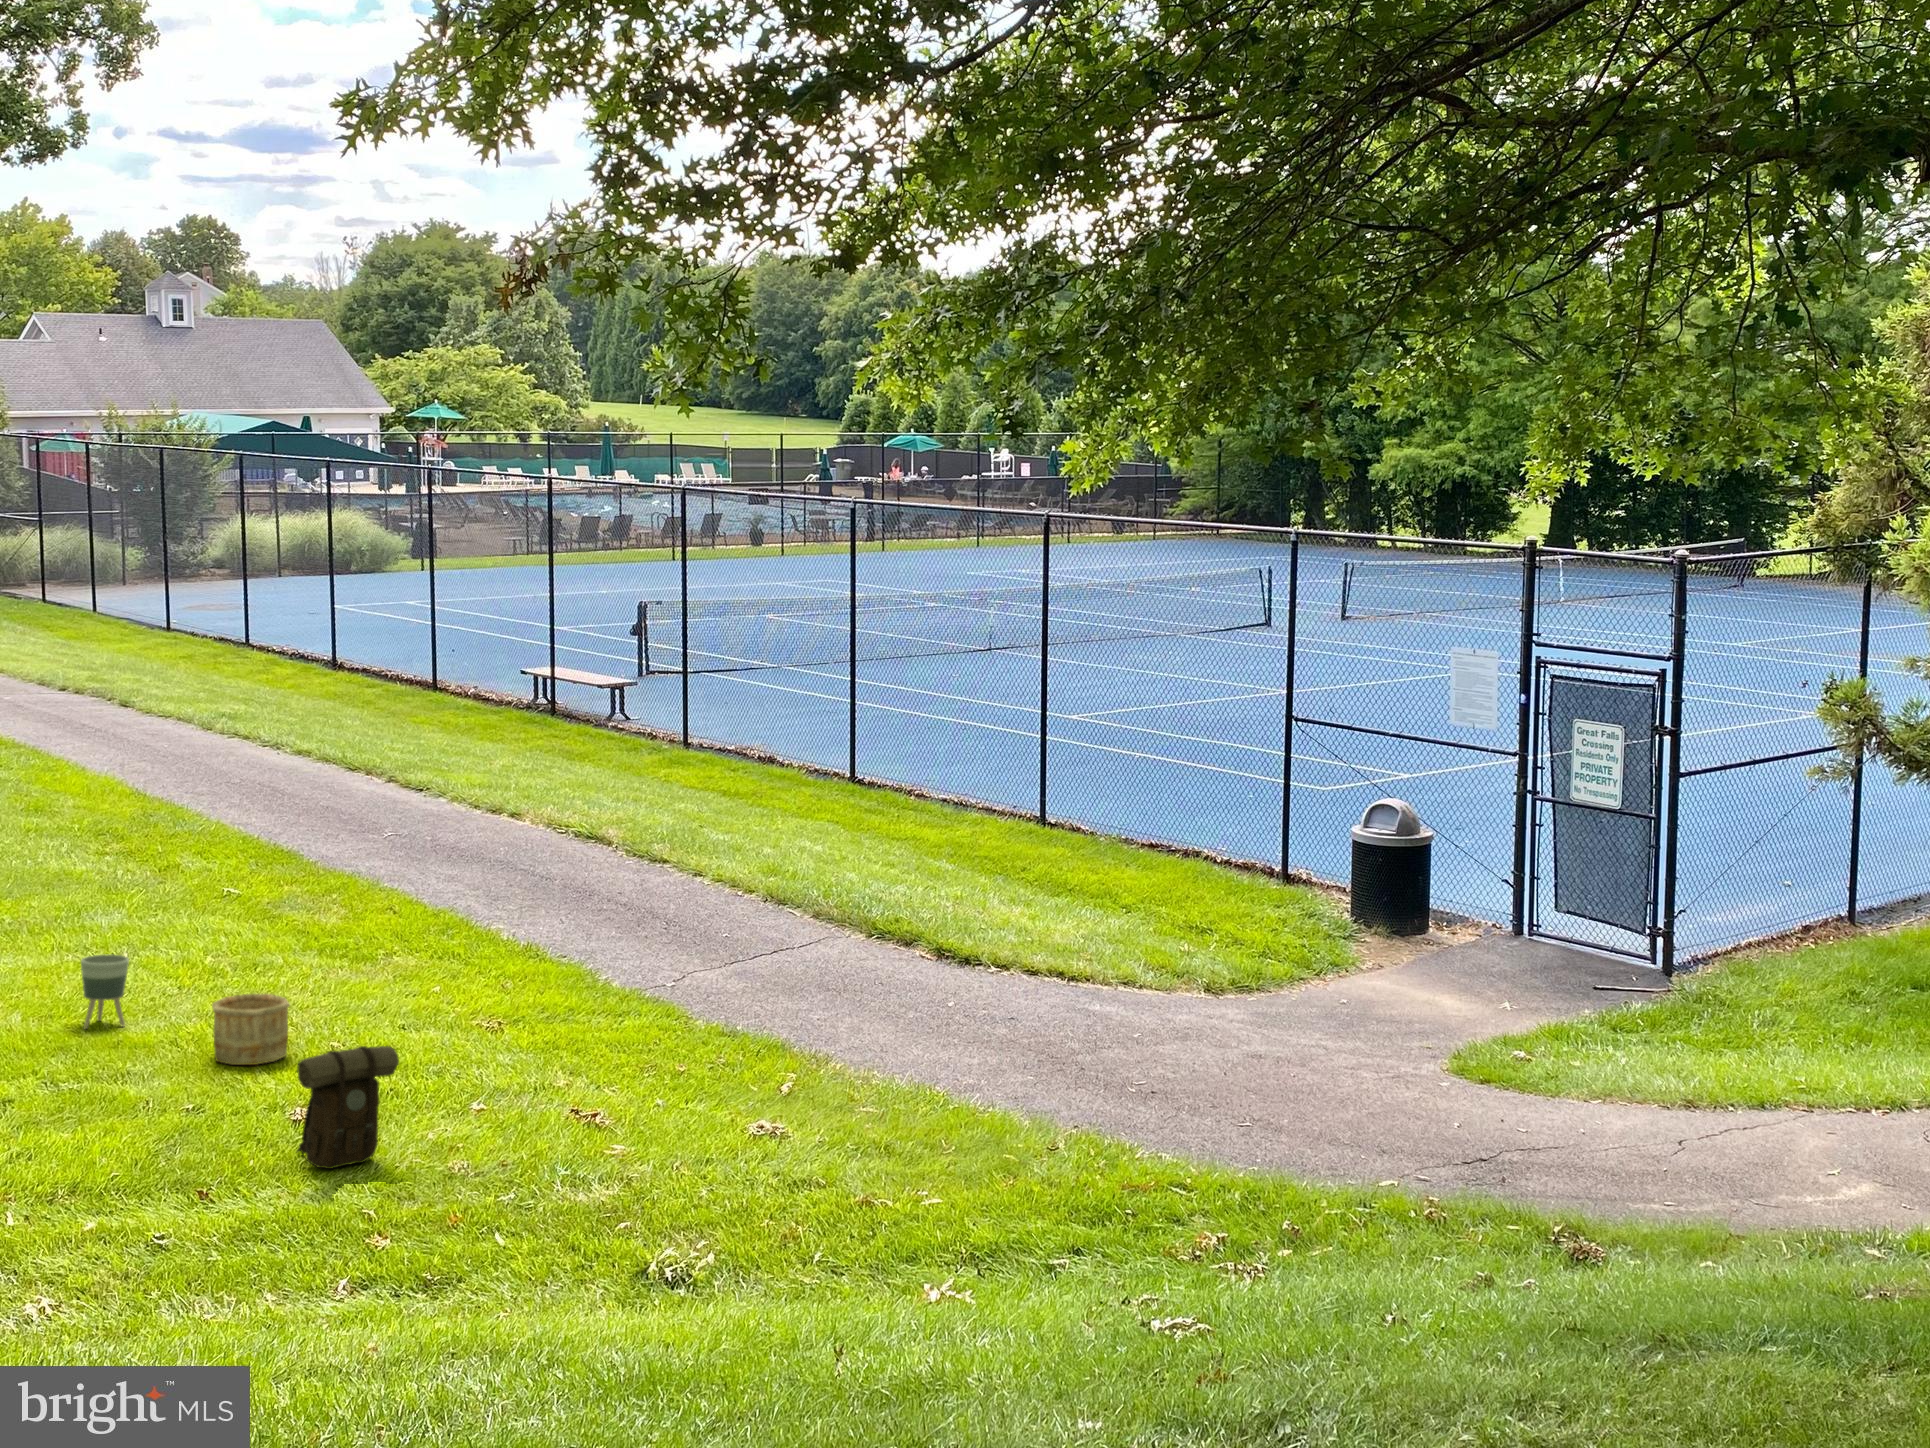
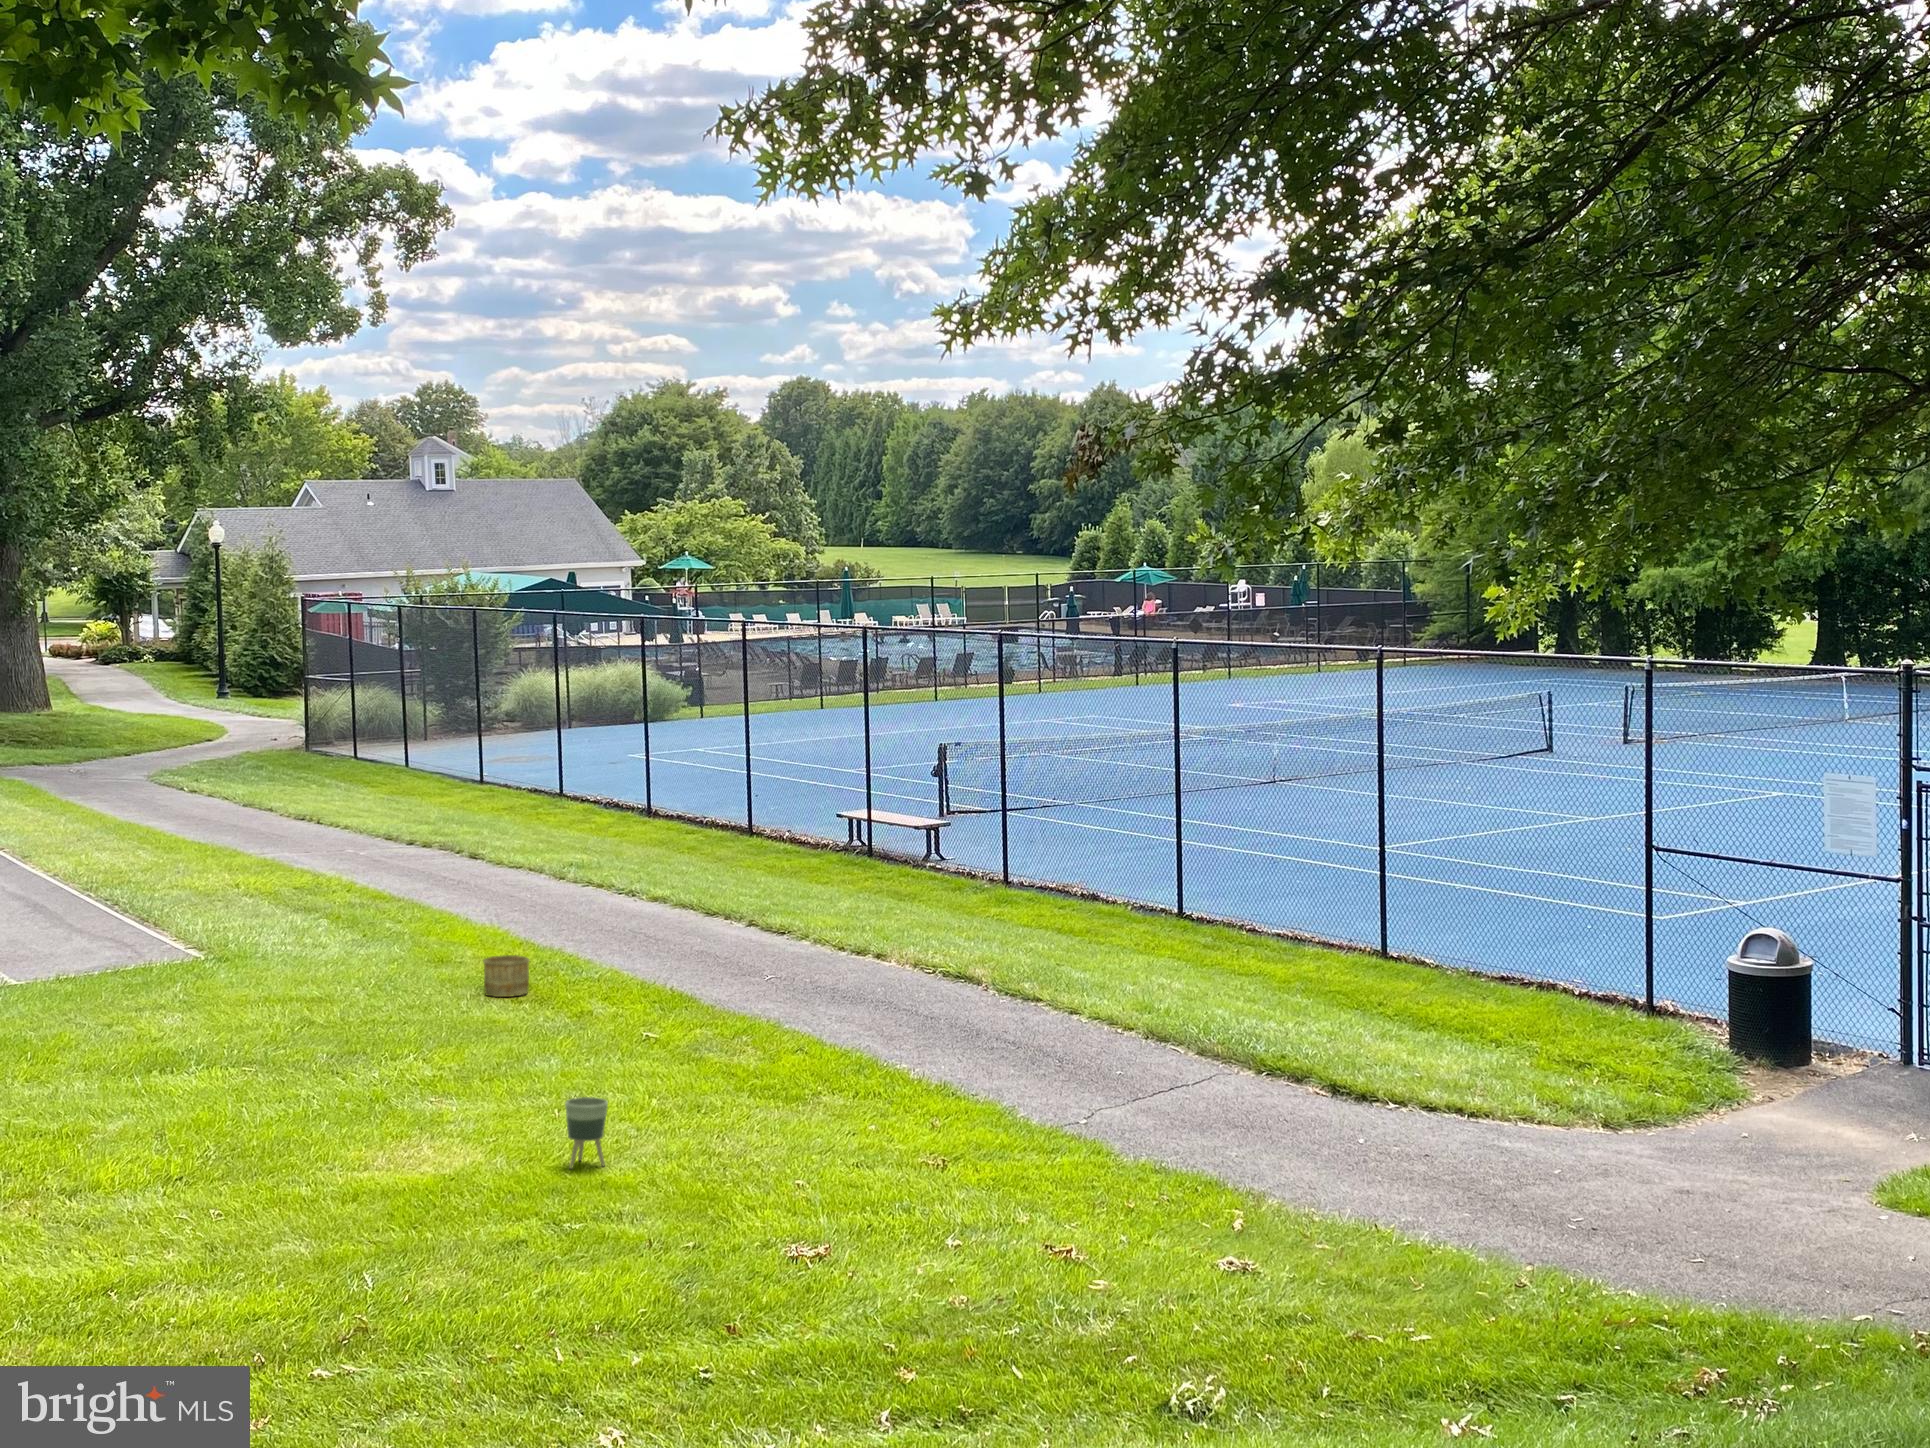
wooden bucket: present [212,994,290,1065] -> present [483,955,530,997]
backpack: present [297,1046,399,1169] -> none [813,1184,907,1303]

